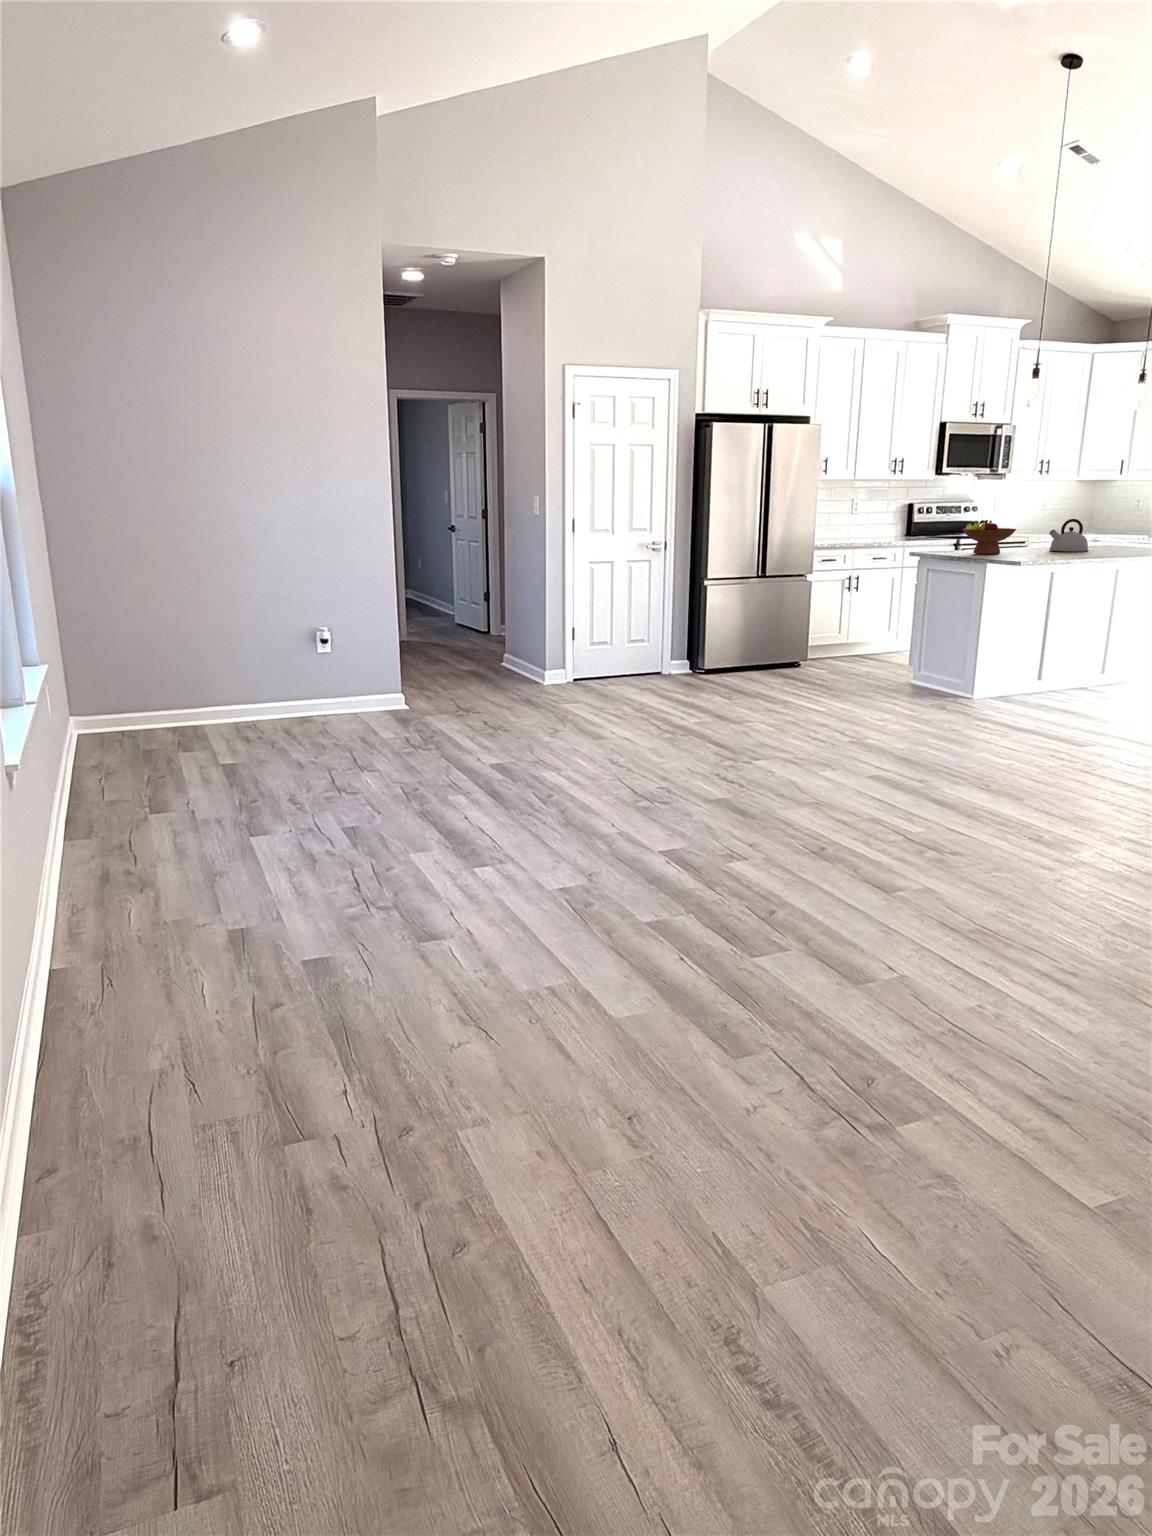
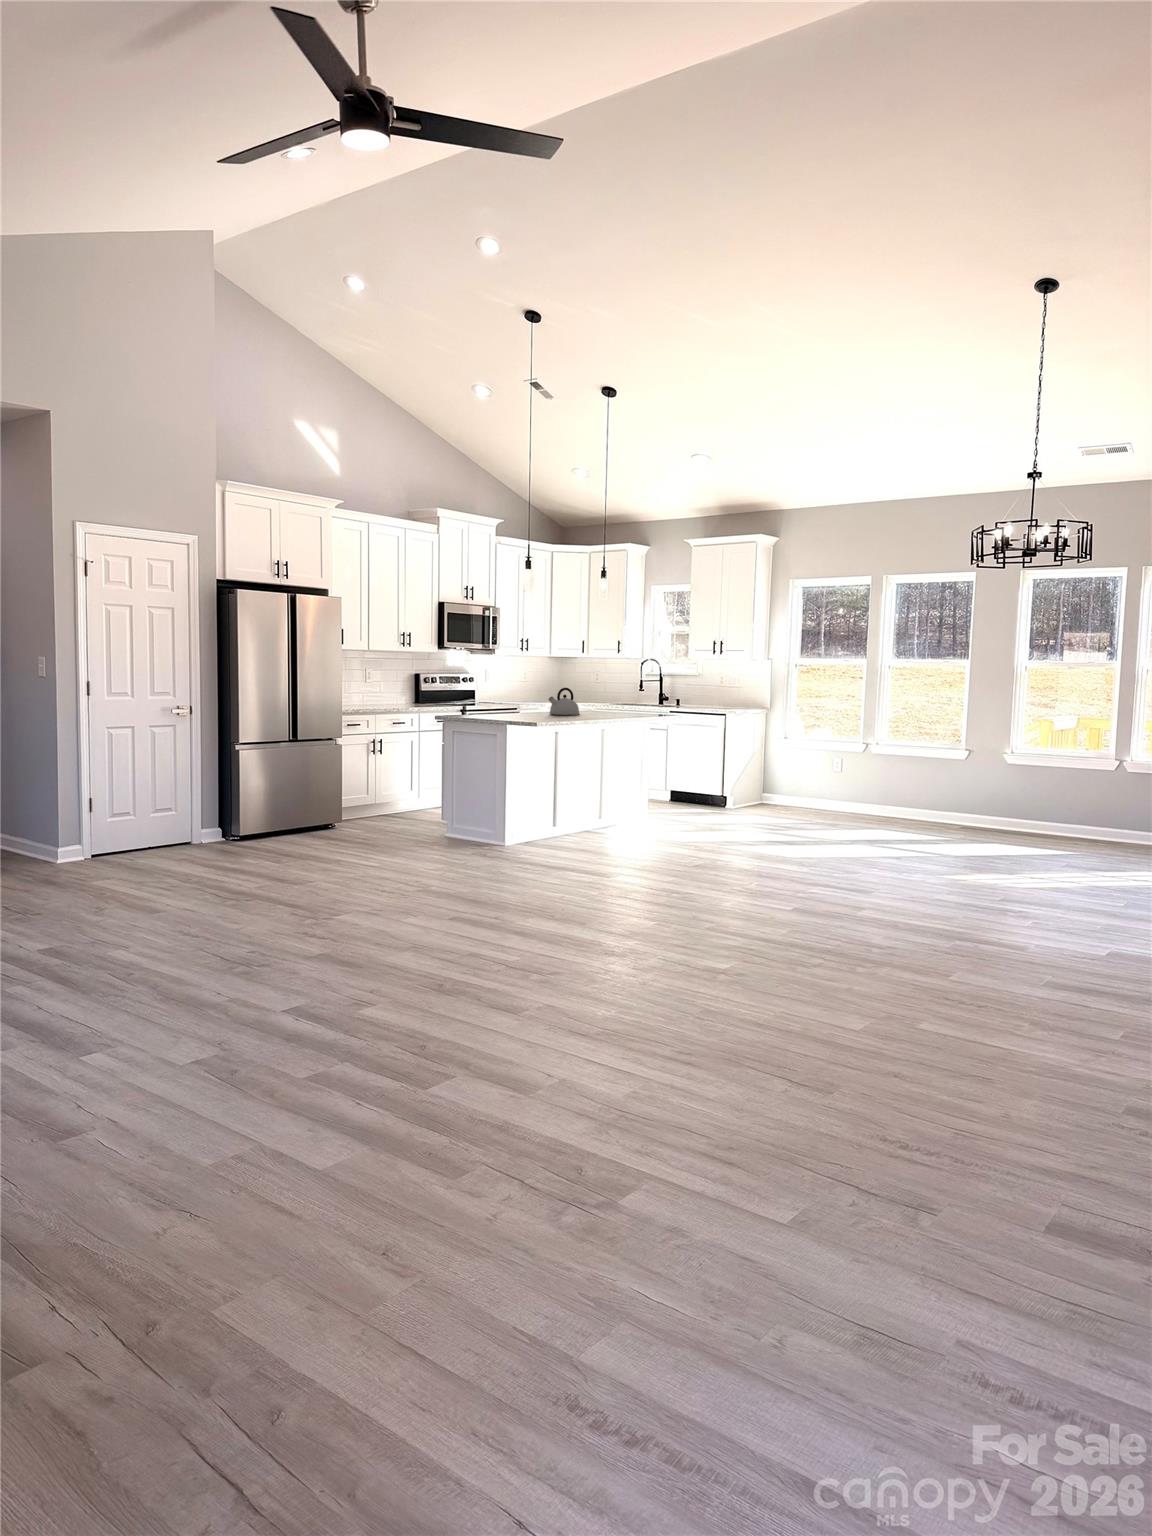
fruit bowl: present [963,520,1016,554] -> none [479,687,525,717]

